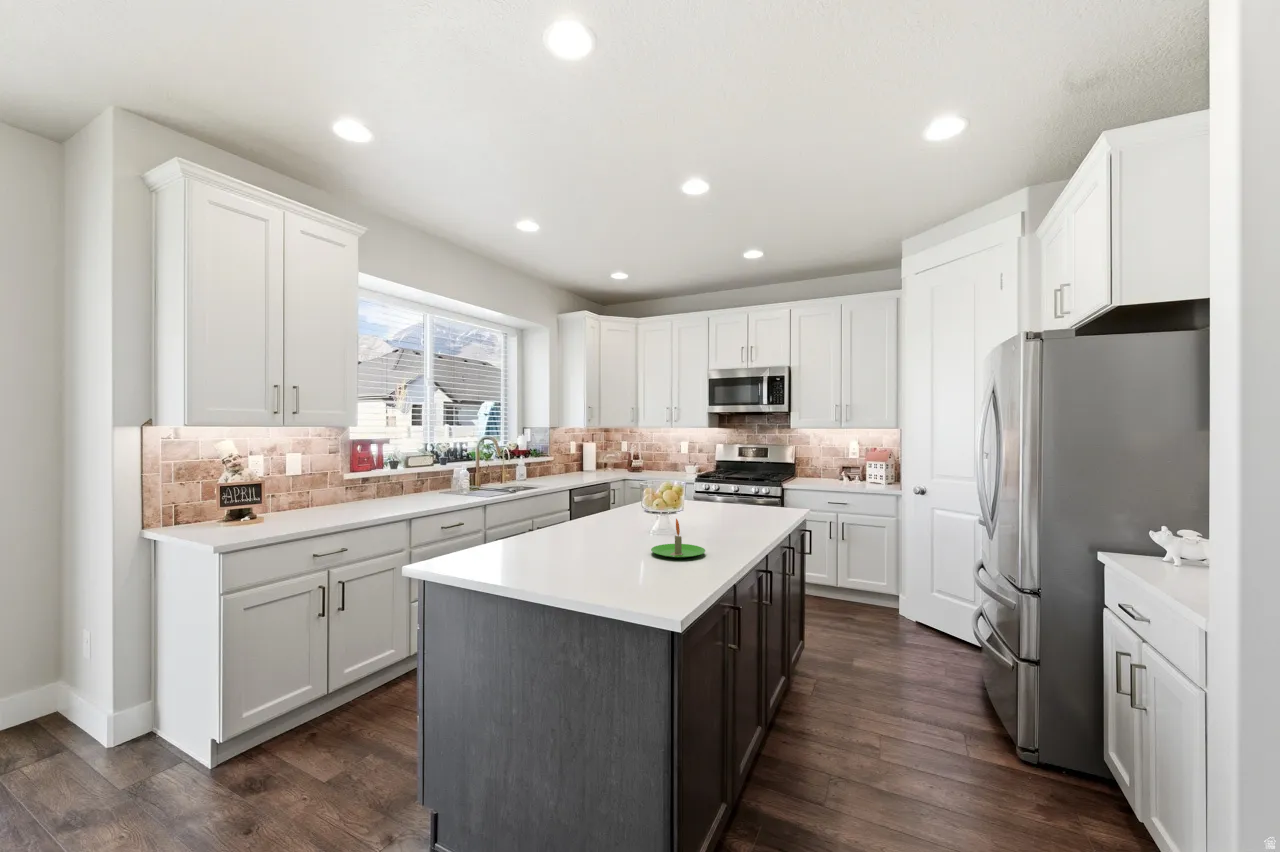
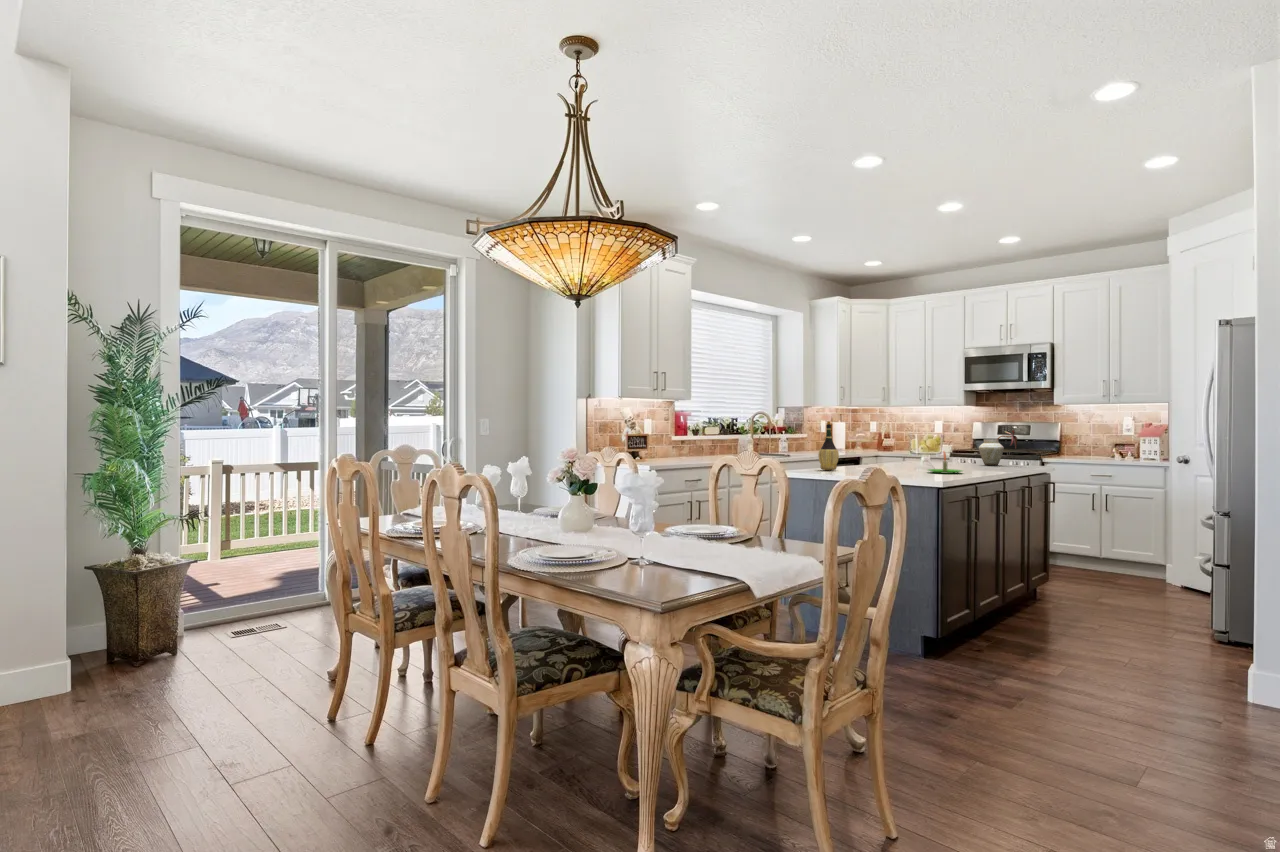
vase: none [724,469,769,513] -> present [979,430,1018,466]
wine bottle: none [484,472,517,554] -> present [818,421,839,470]

